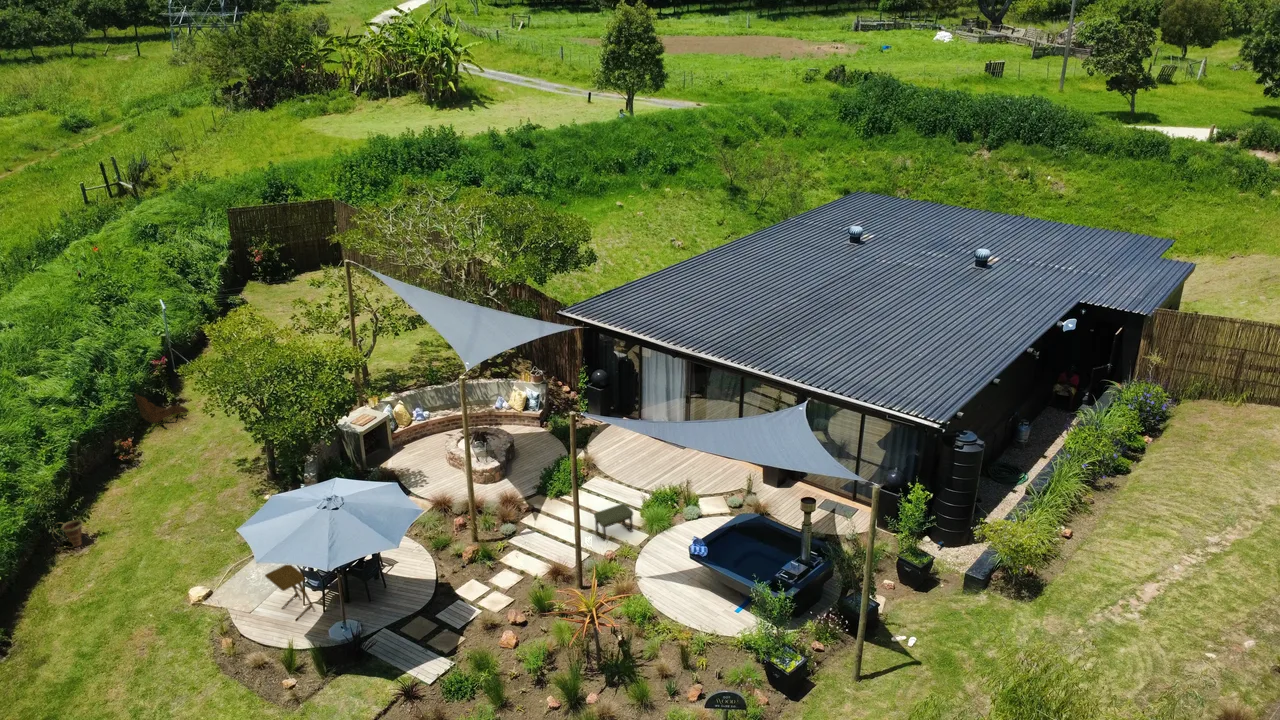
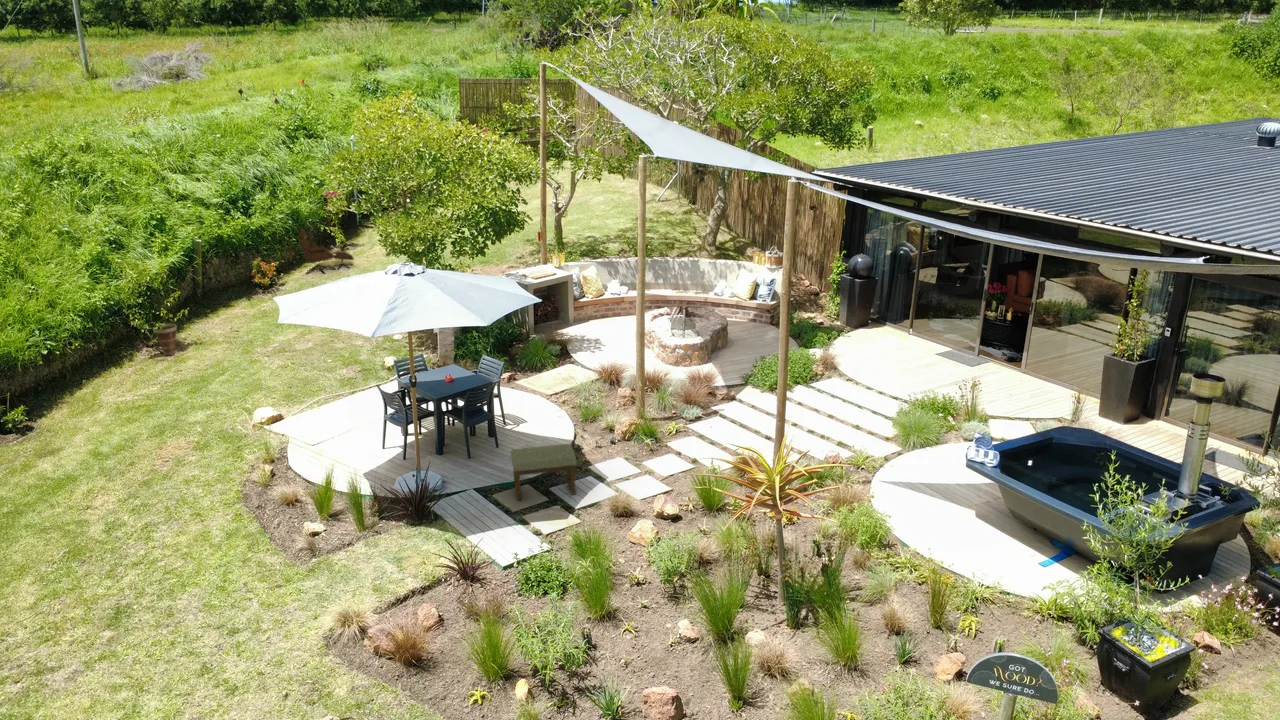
ottoman: present [594,504,633,541] -> present [511,444,576,501]
side table: present [265,565,315,620] -> none [336,385,396,463]

